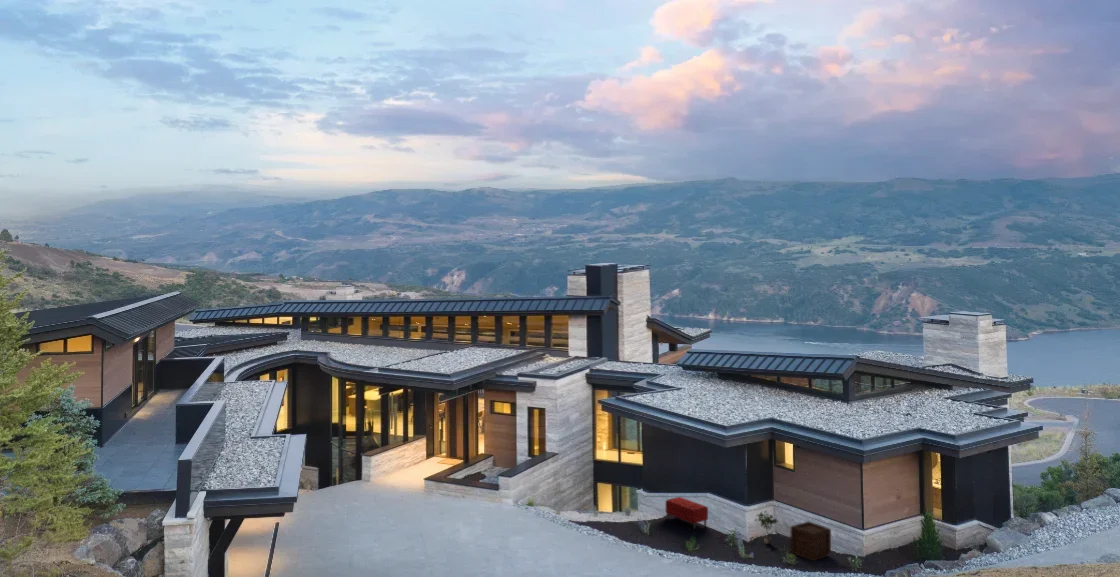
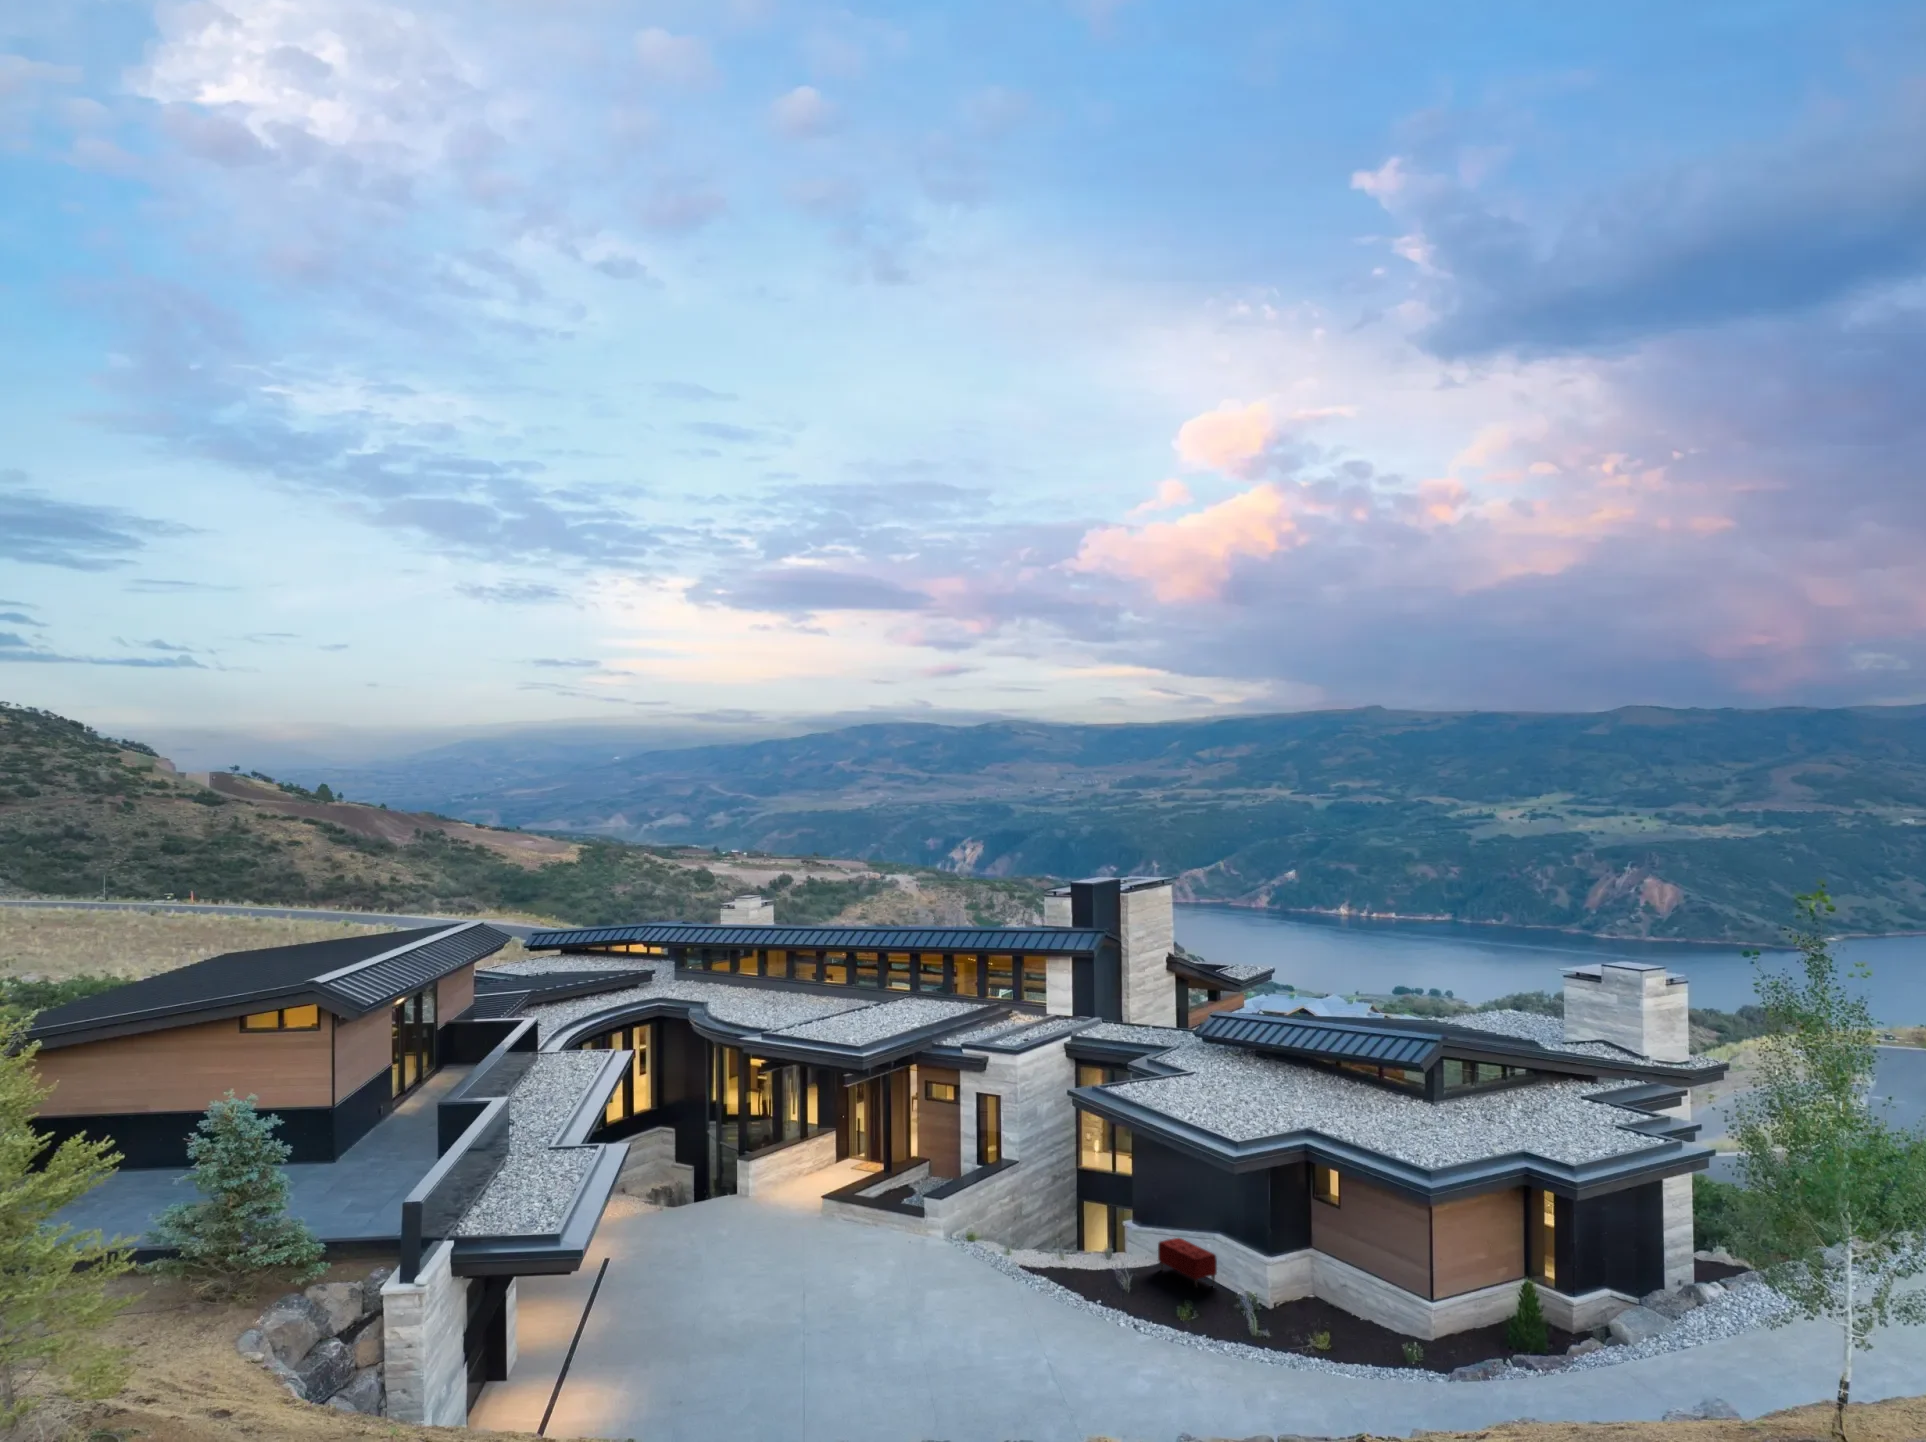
potted plant: present [755,511,778,544] -> none [1279,1264,1311,1316]
wooden crate: present [790,522,831,561] -> none [1326,1283,1386,1345]

